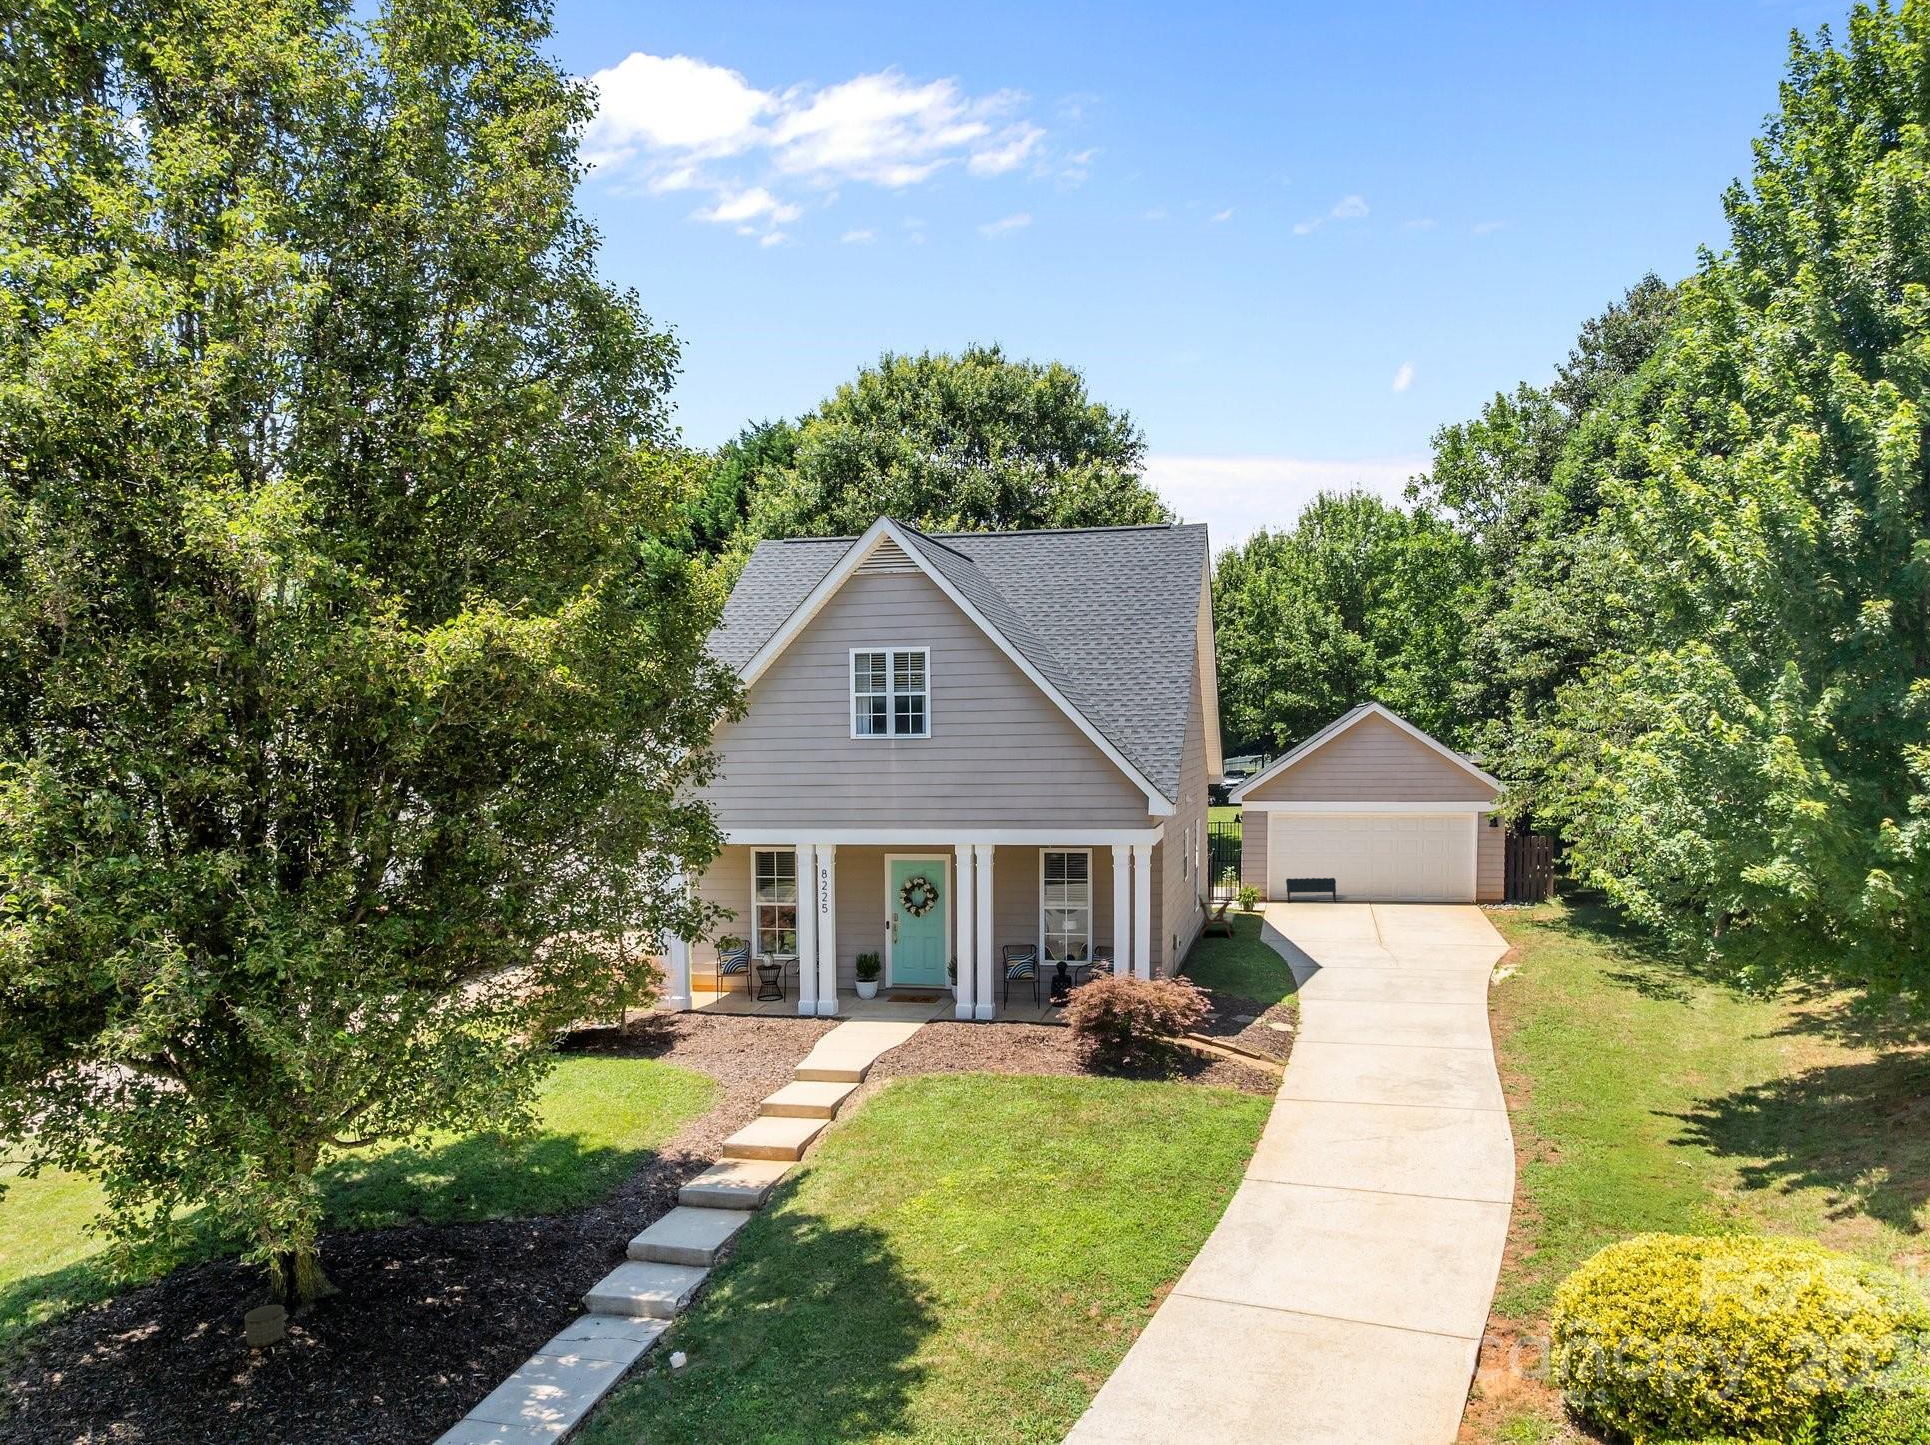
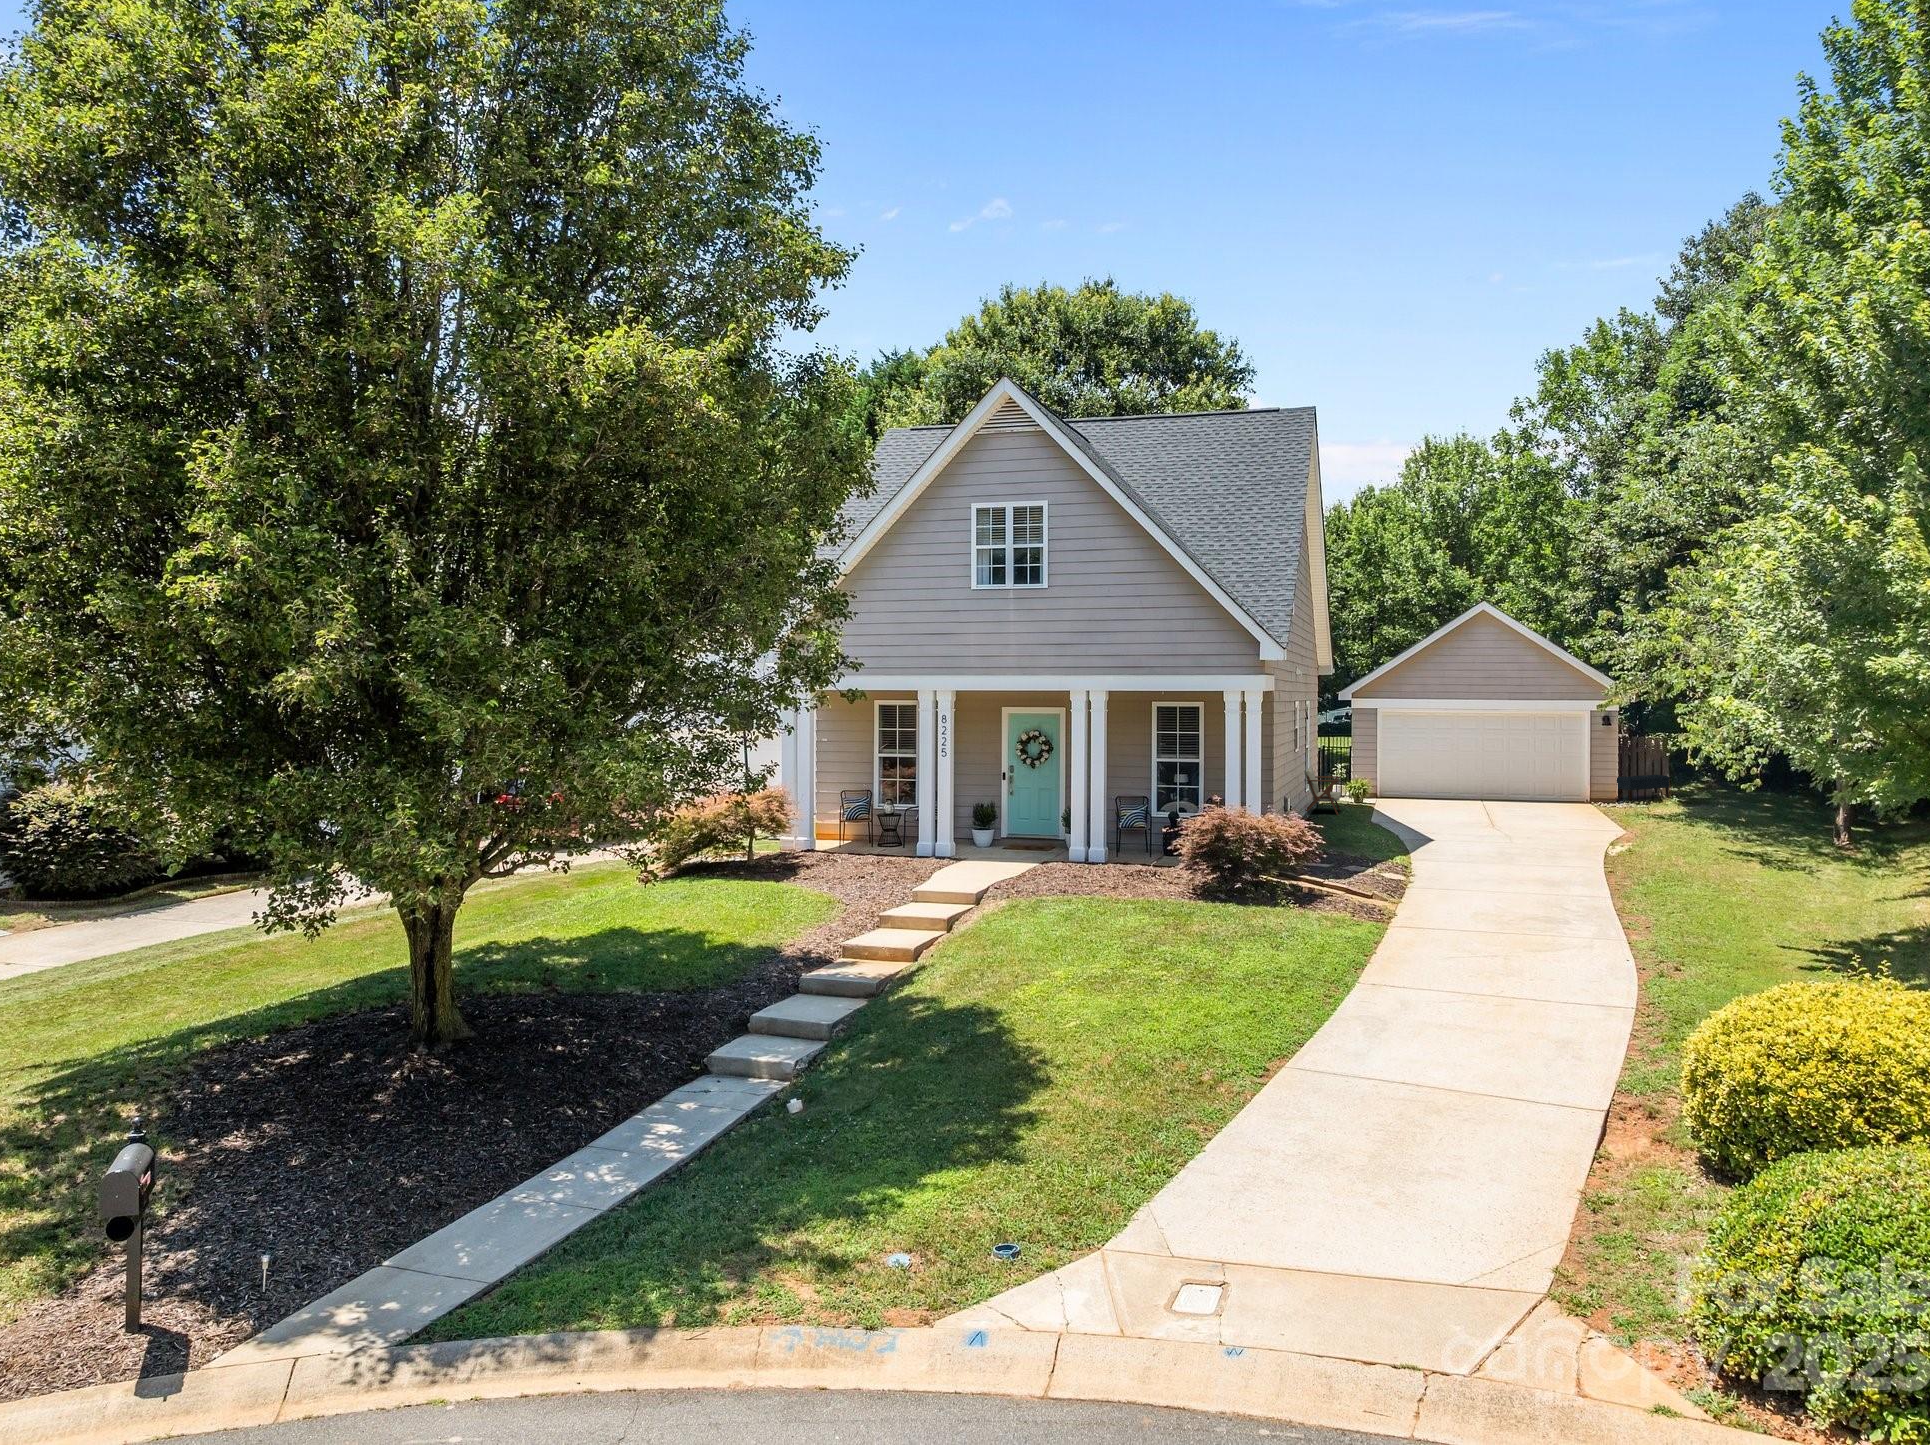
bench: present [1286,878,1336,903] -> present [1617,775,1670,800]
planter: present [244,1305,284,1347] -> none [386,1040,423,1076]

